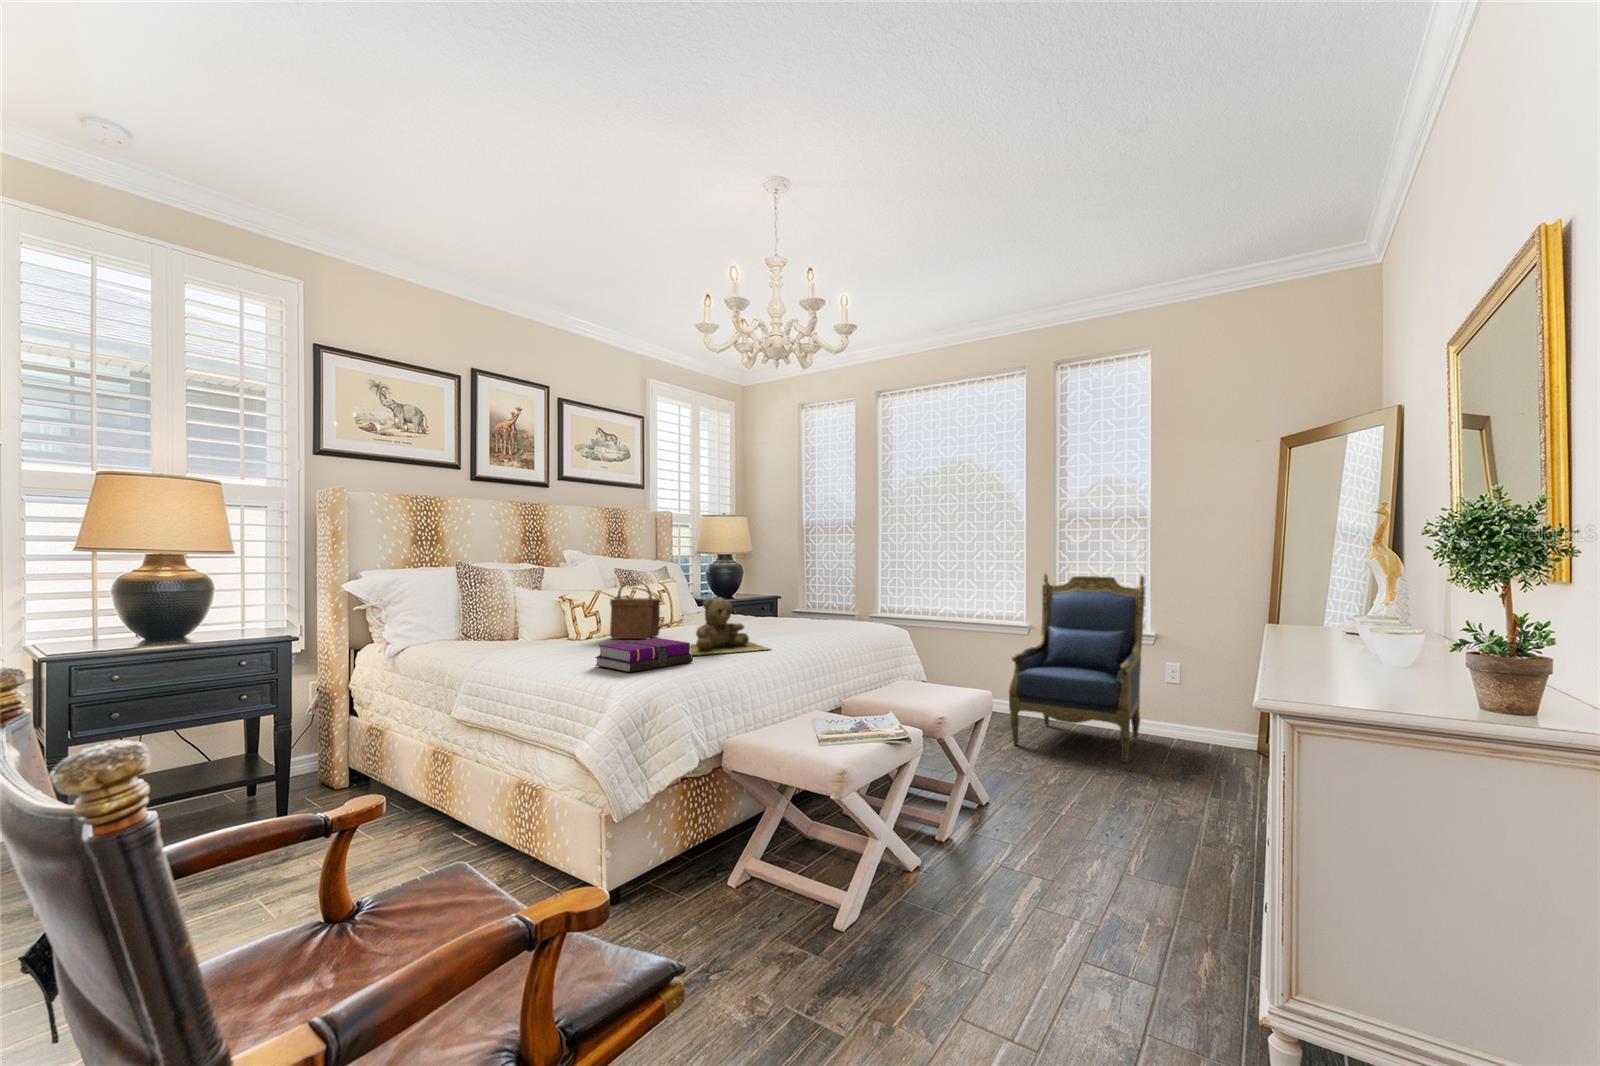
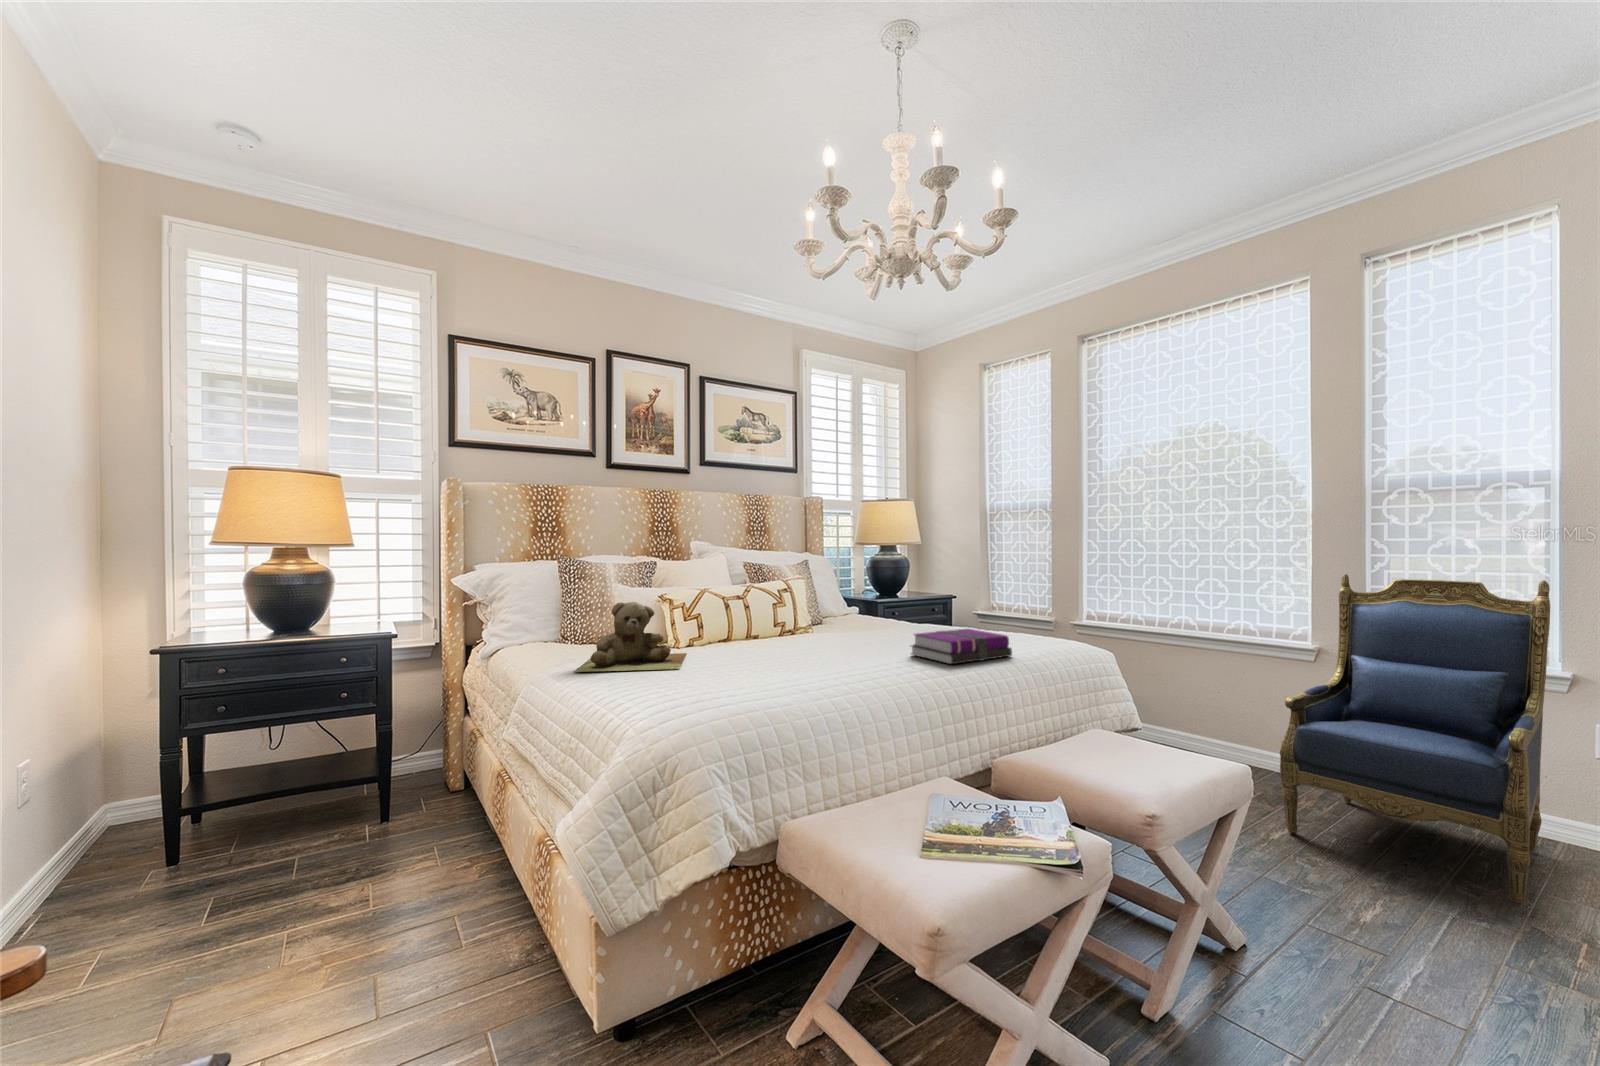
handbag: present [610,580,660,639] -> none [707,578,766,652]
teddy bear: present [689,598,769,655] -> present [574,602,686,672]
notebook: present [595,638,693,672] -> present [911,629,1012,664]

